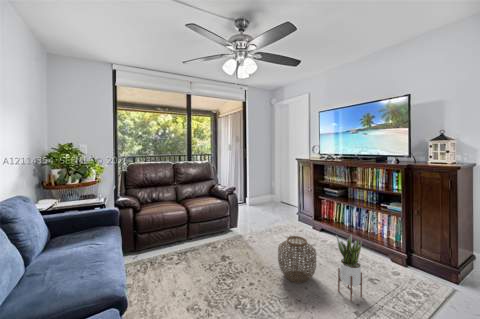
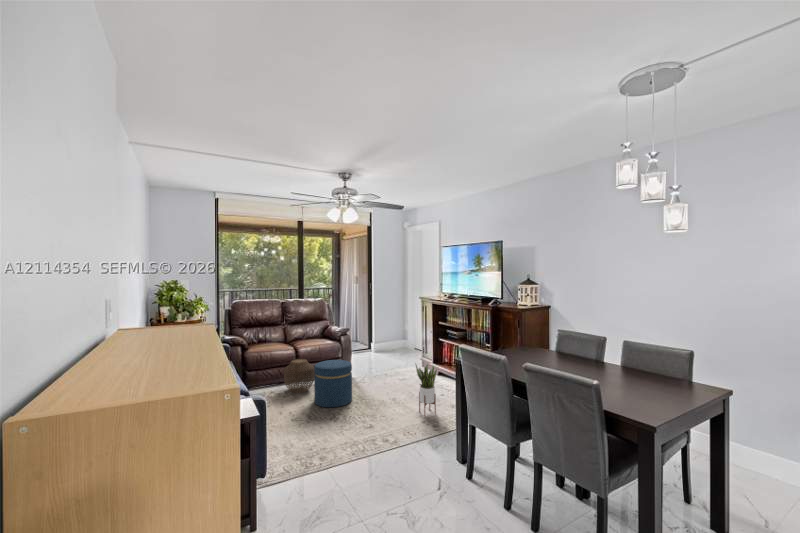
ottoman: none [209,224,251,283] -> present [314,360,352,407]
woven basket: present [278,236,316,283] -> present [284,359,314,393]

